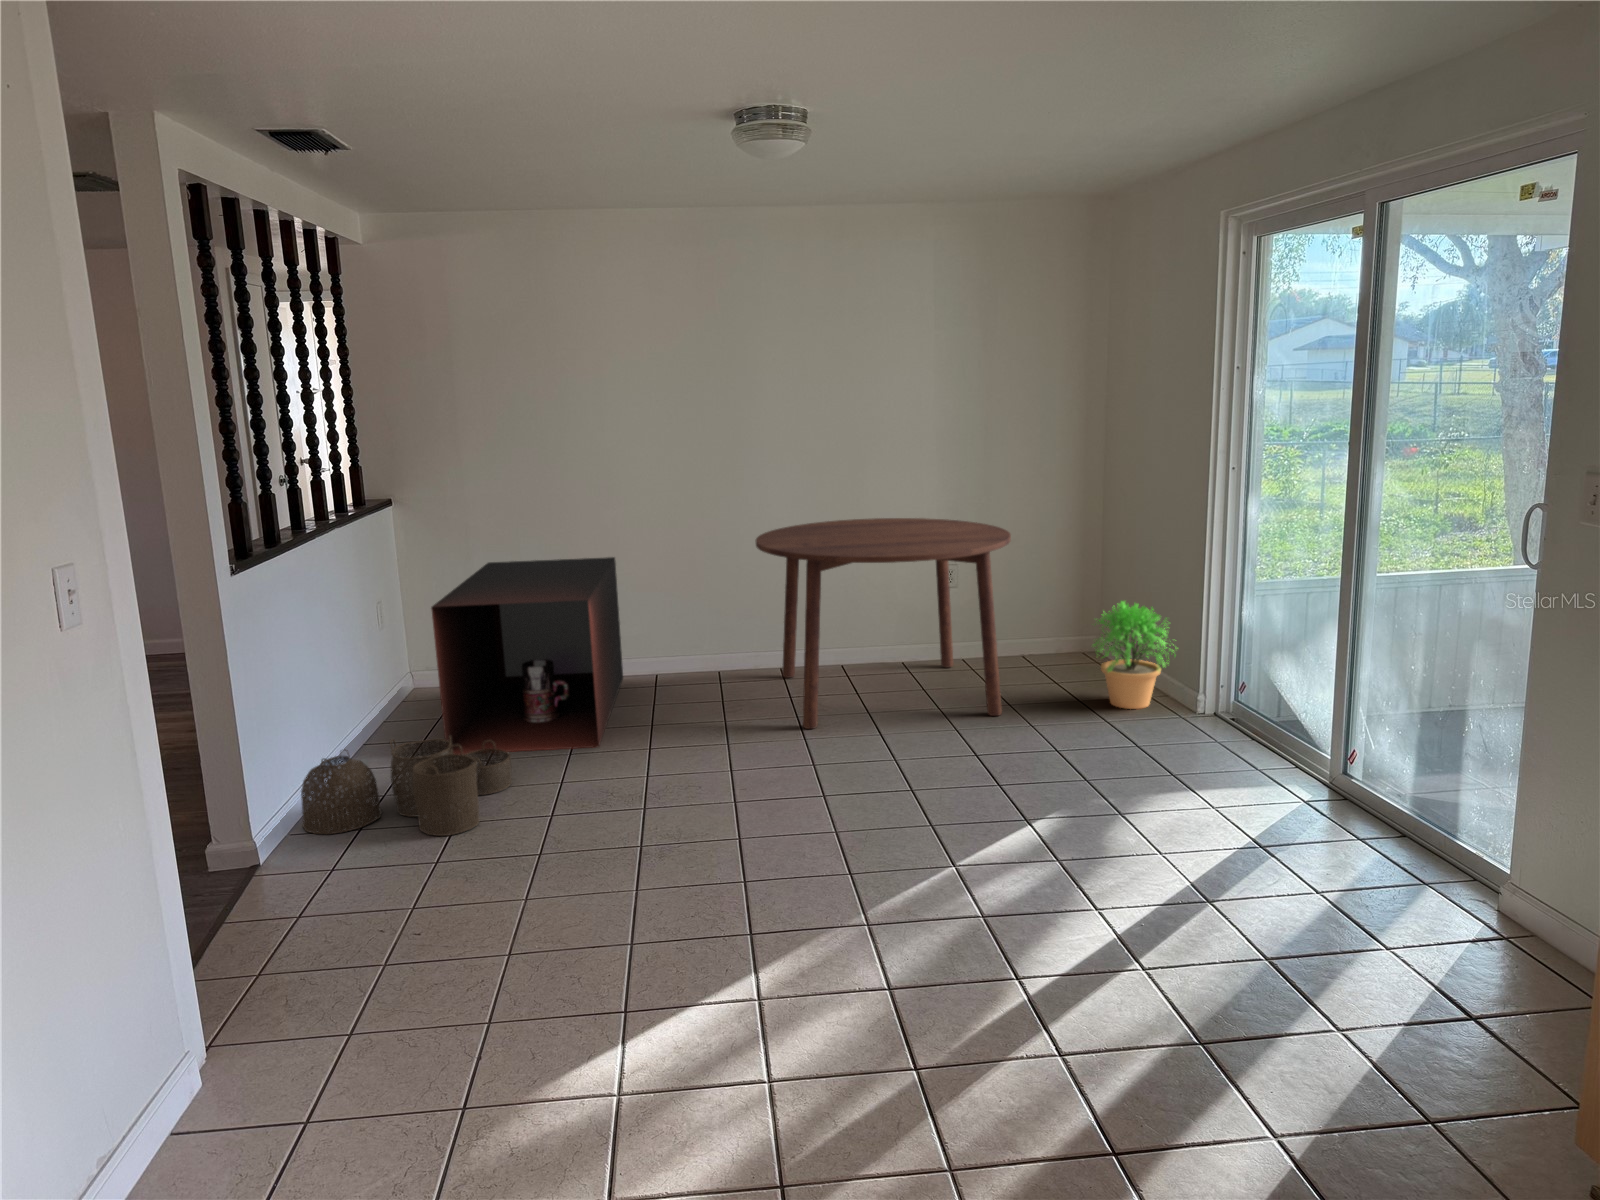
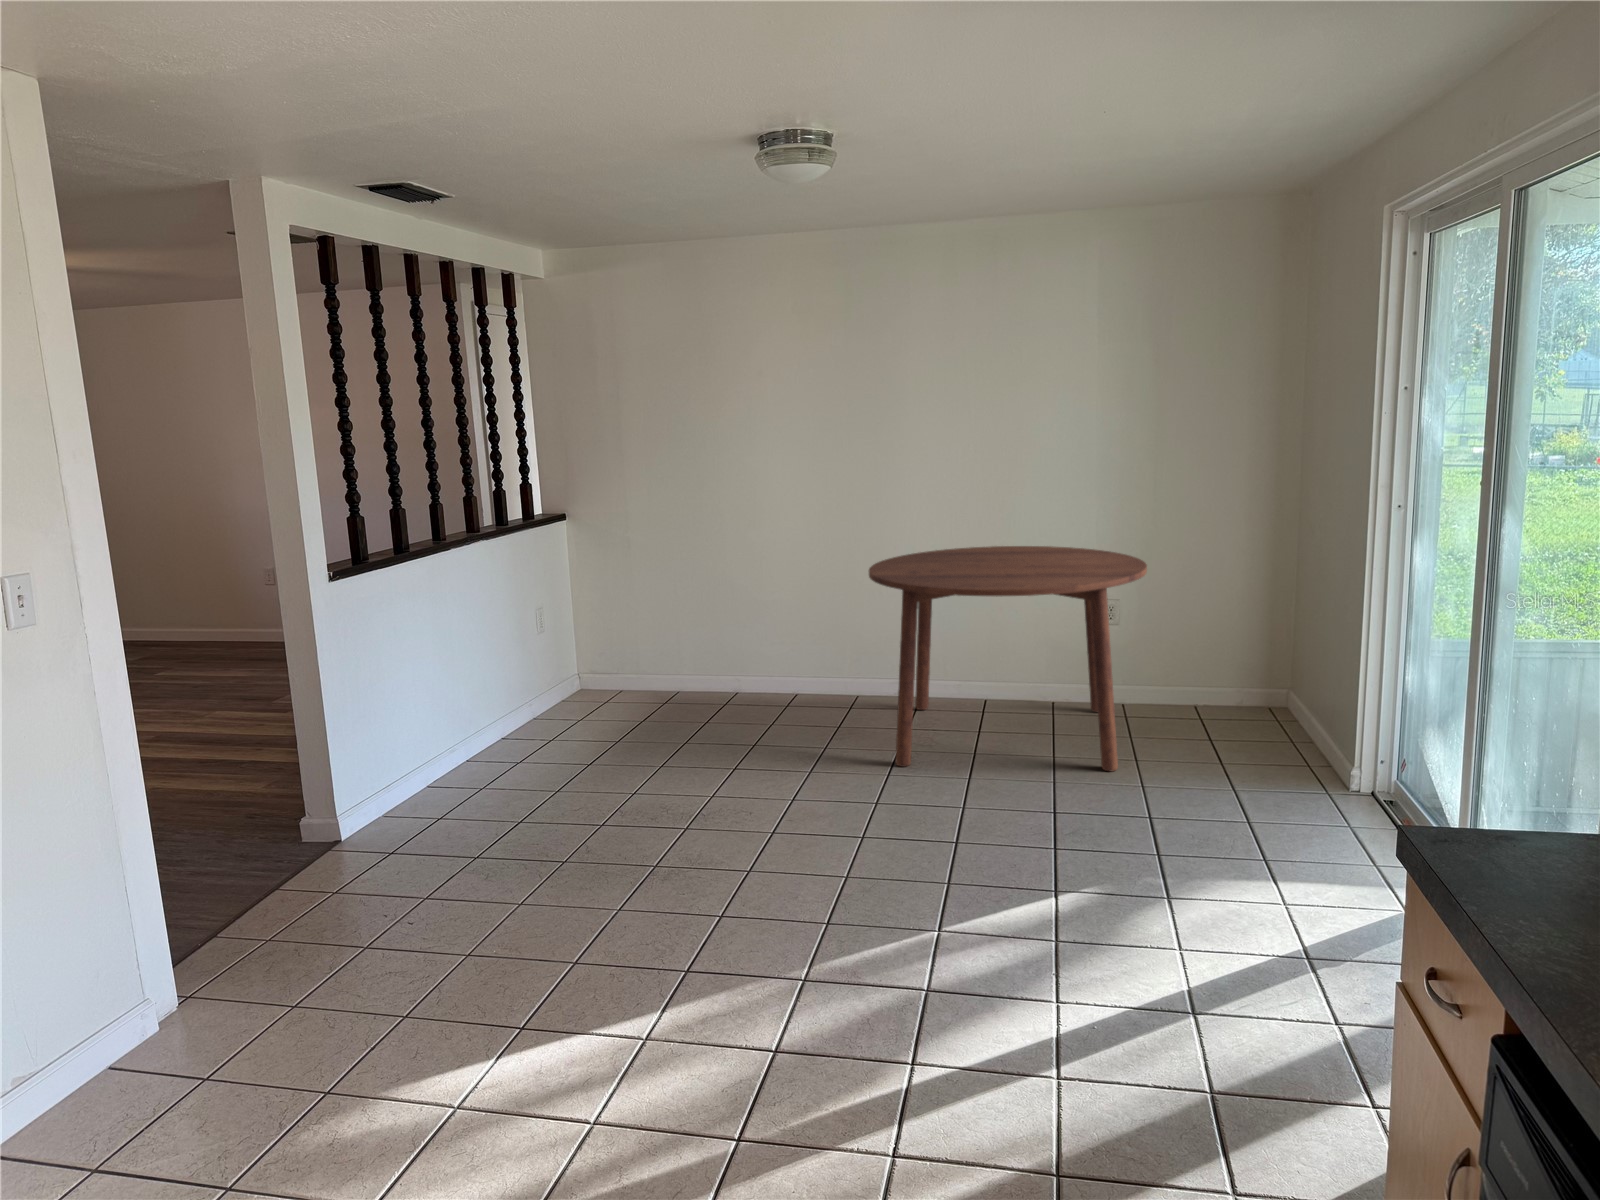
storage cabinet: present [431,557,623,754] -> none [542,576,762,765]
potted plant: present [1094,601,1168,709] -> none [1231,651,1336,778]
woven basket: present [301,736,512,836] -> none [392,740,590,836]

